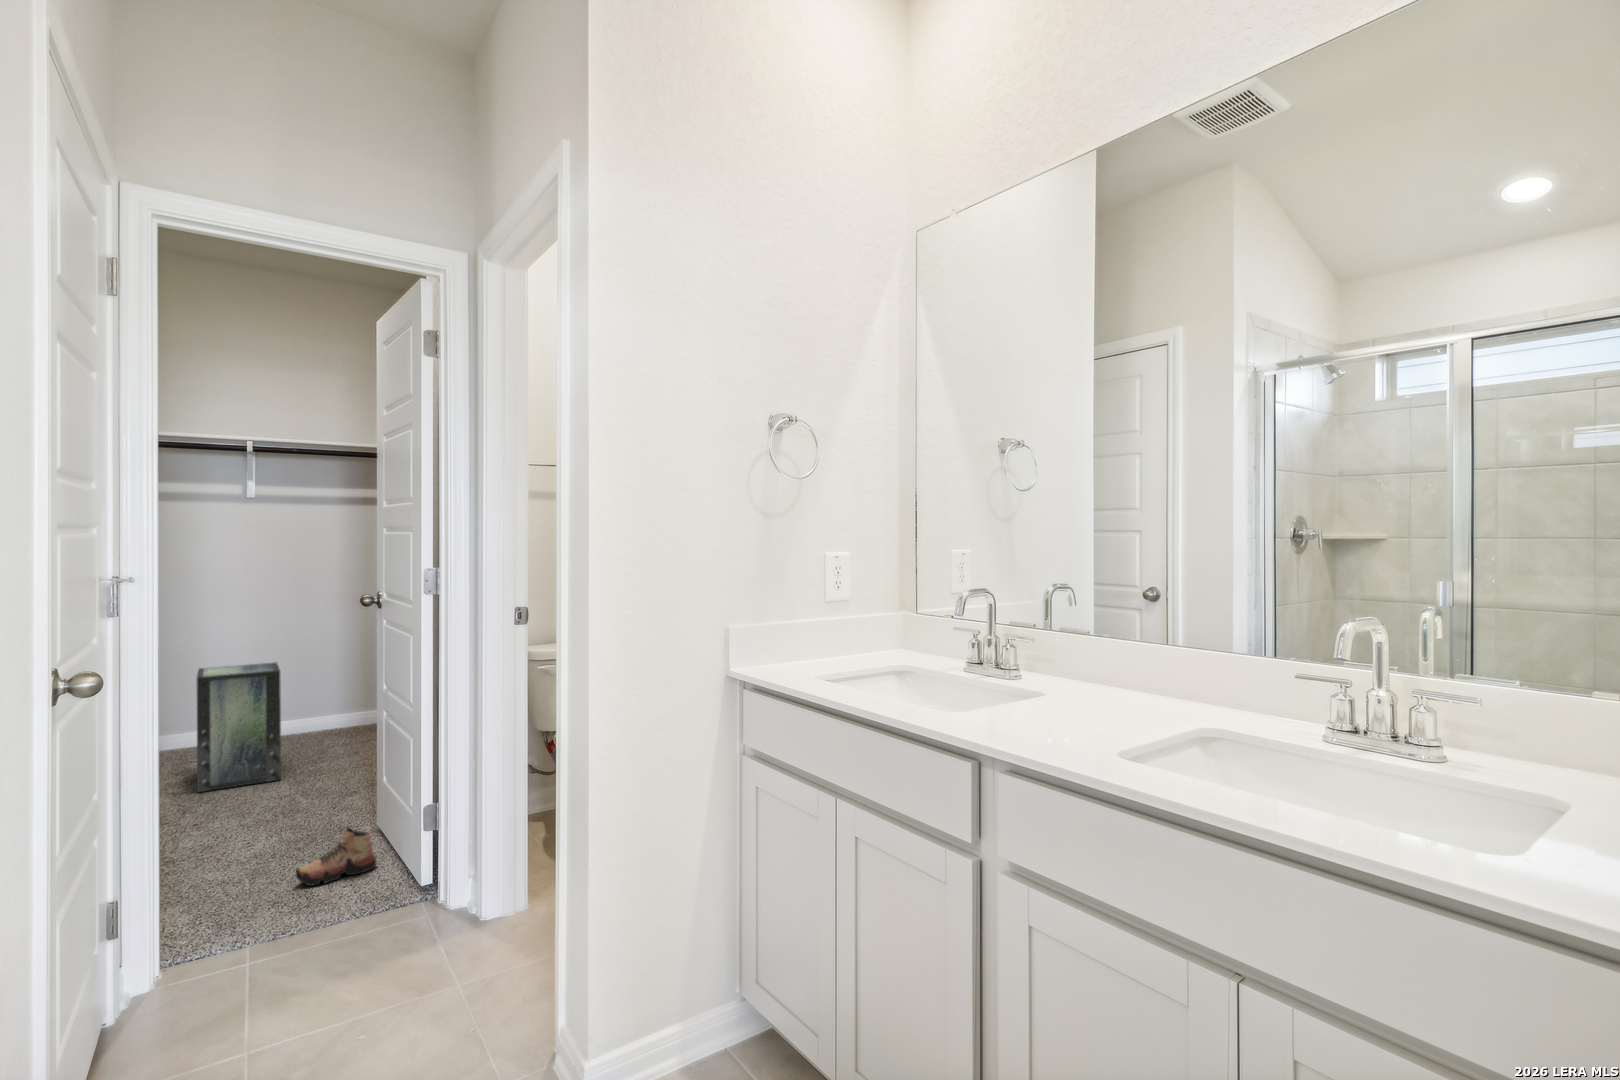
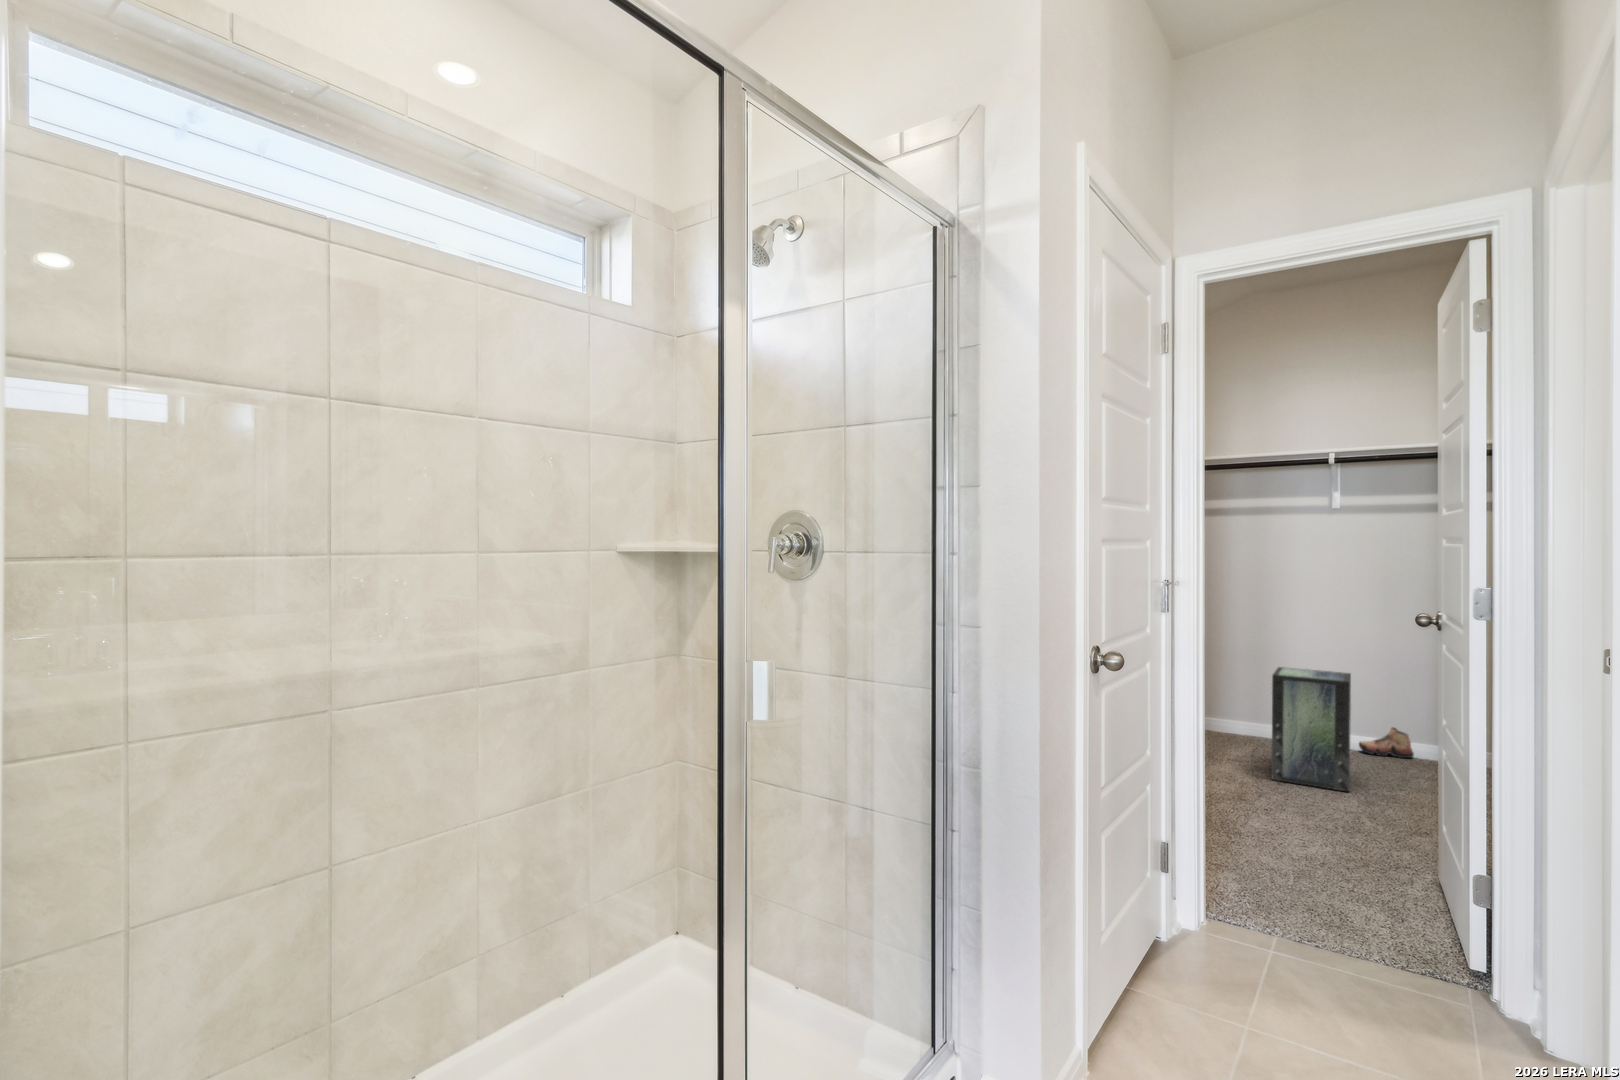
shoe: present [296,828,376,886] -> present [1359,727,1414,758]

